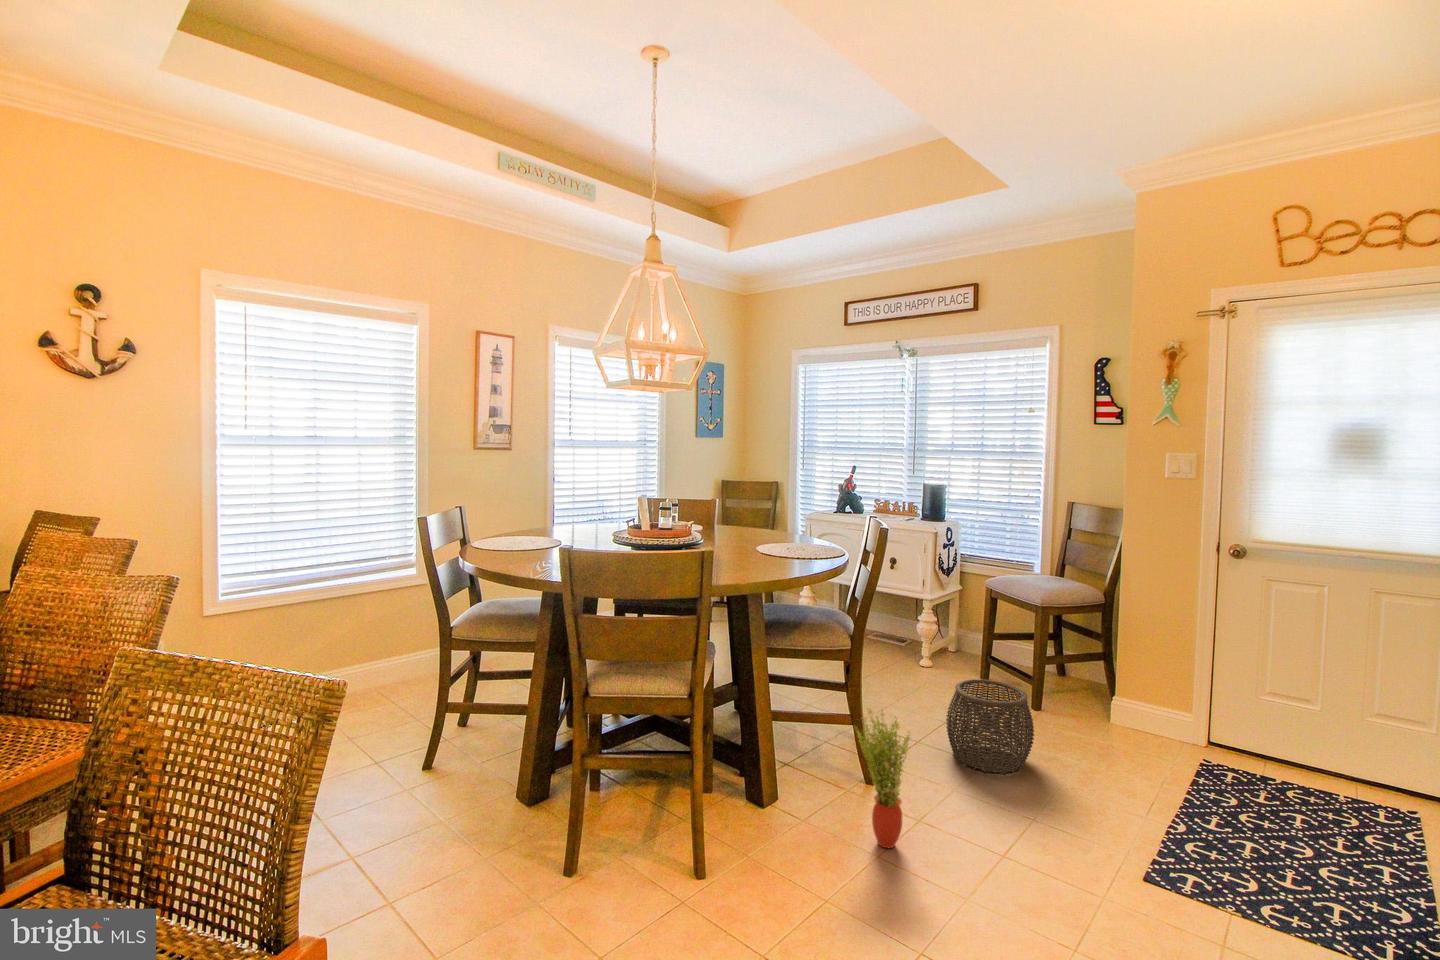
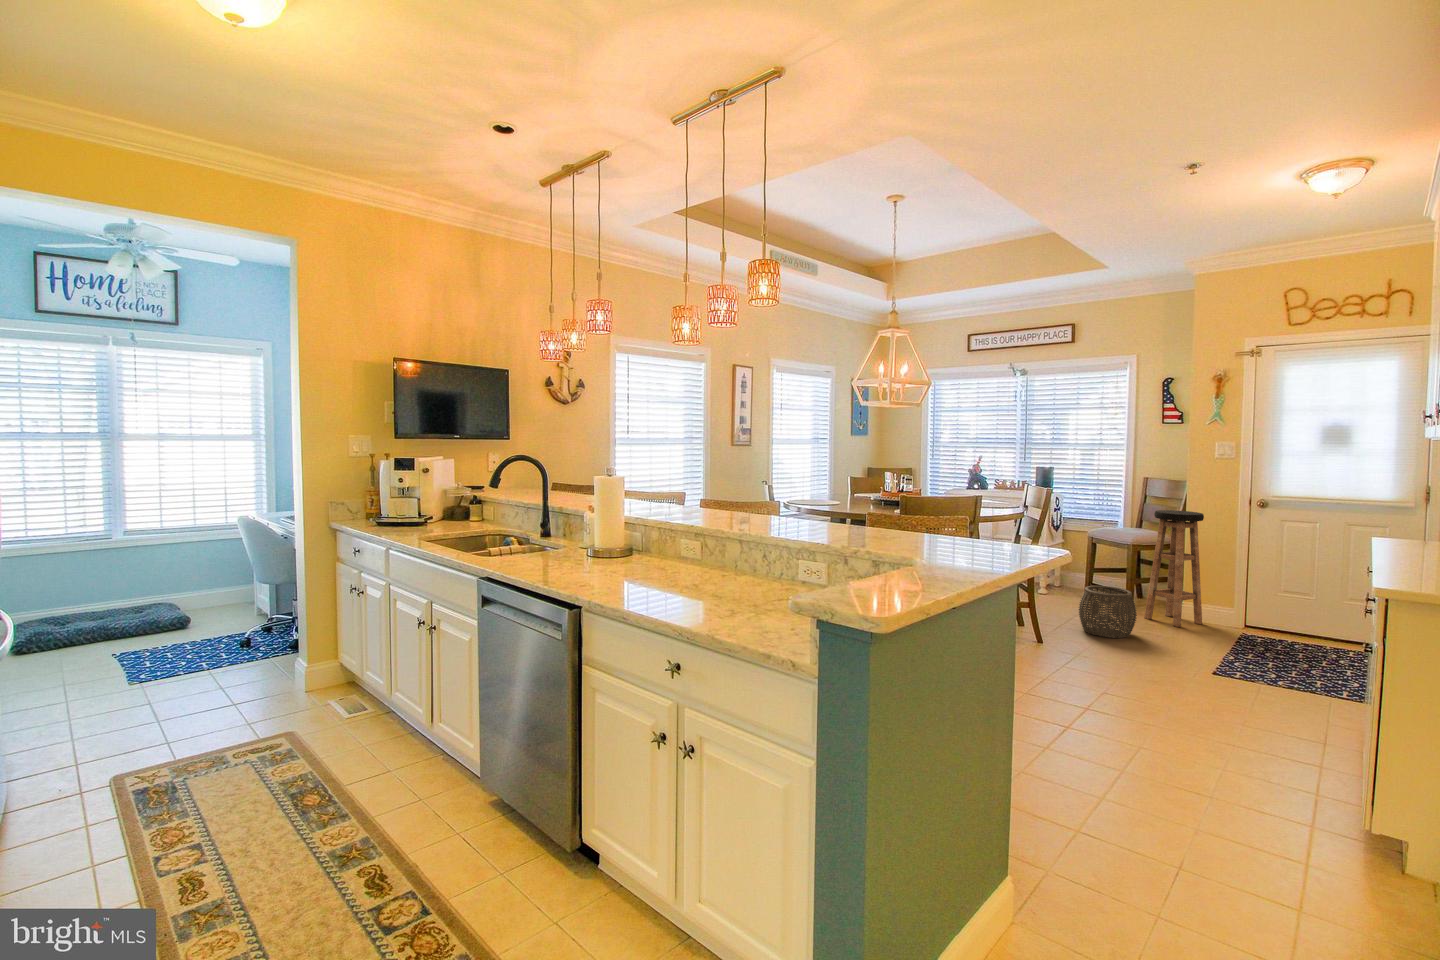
bar stool: none [1057,557,1147,744] -> present [1144,510,1204,627]
potted plant: present [856,709,910,848] -> none [1045,587,1081,664]

